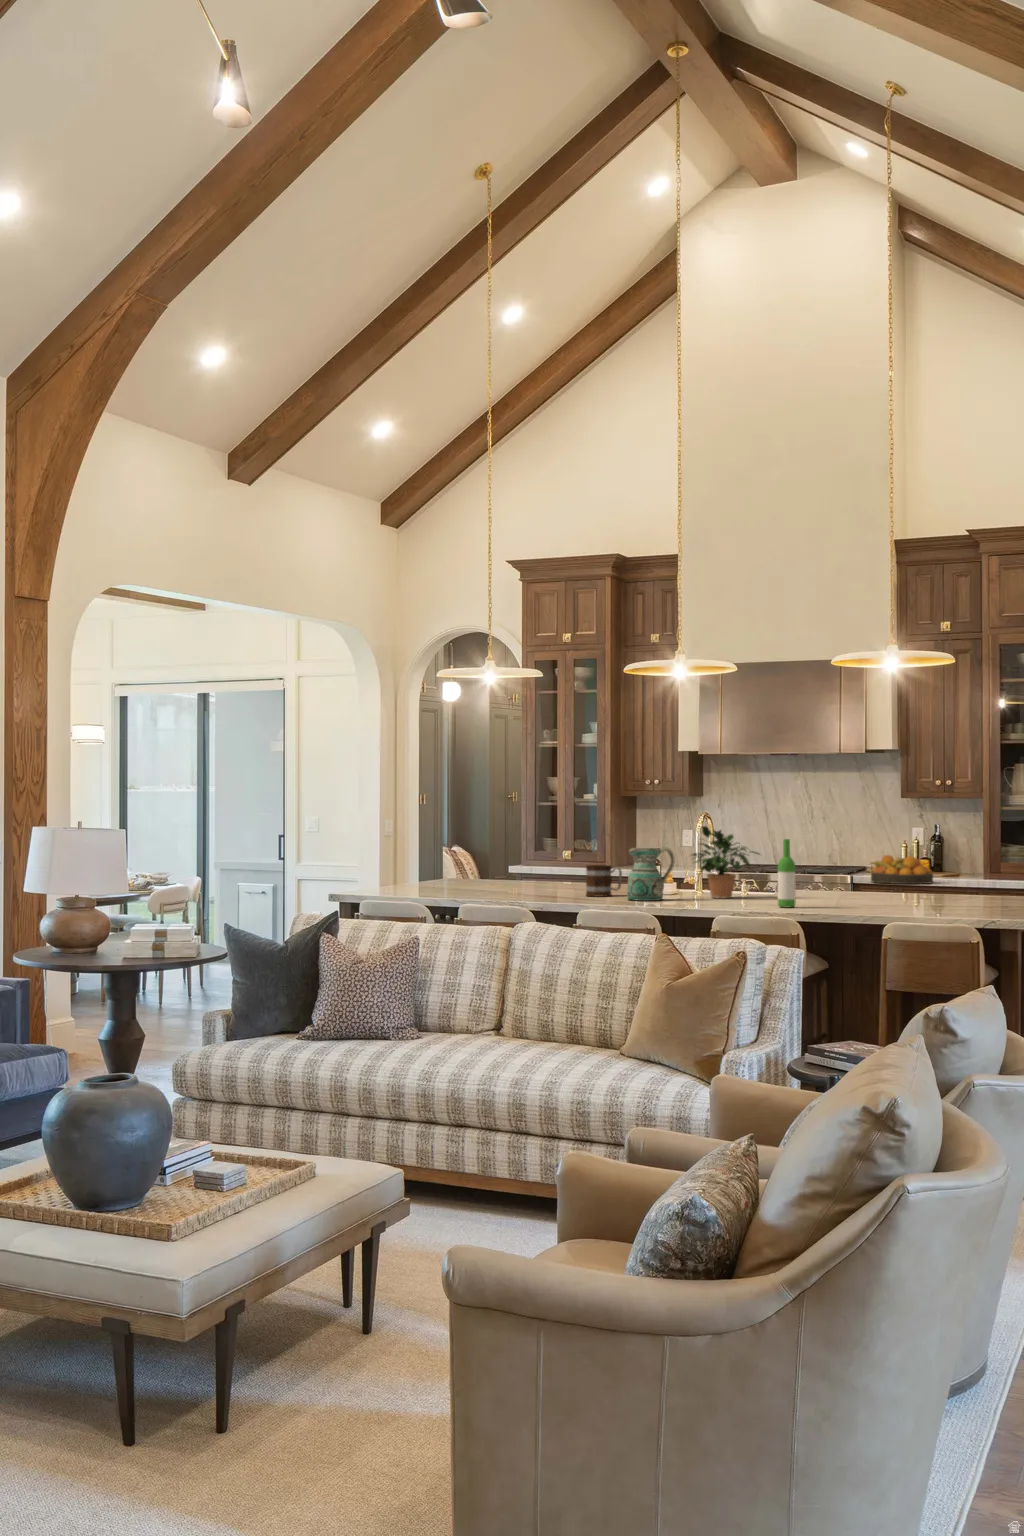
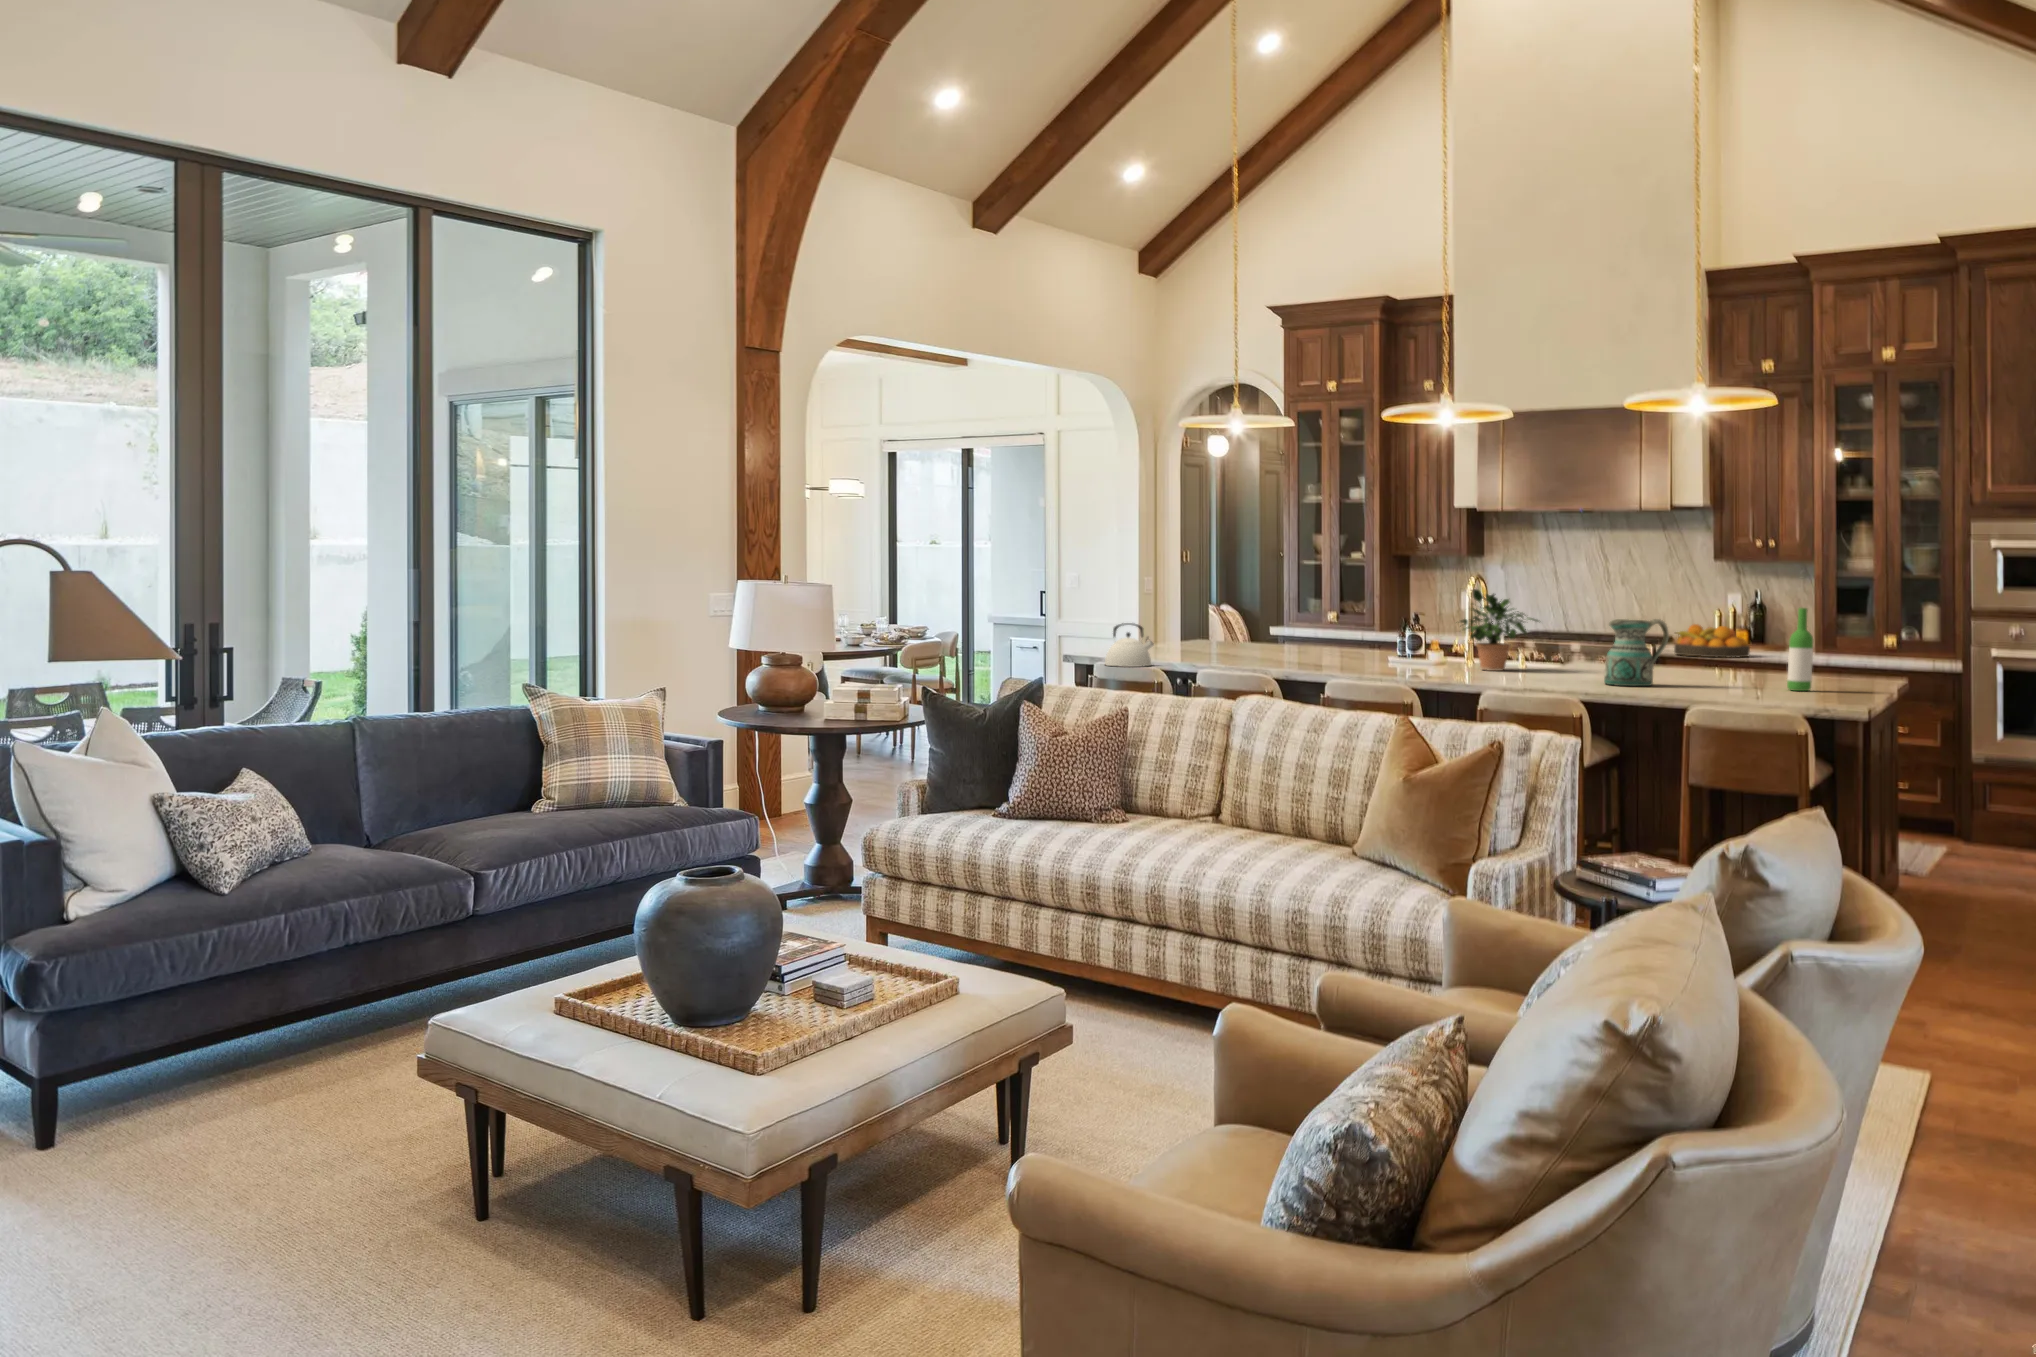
wine bottle: present [778,839,796,908] -> present [1787,608,1813,691]
ceramic pitcher: present [627,847,675,901] -> present [1604,619,1669,686]
kettle: none [374,861,420,901] -> present [1105,623,1153,667]
mug: present [586,865,622,897] -> none [1338,631,1380,666]

